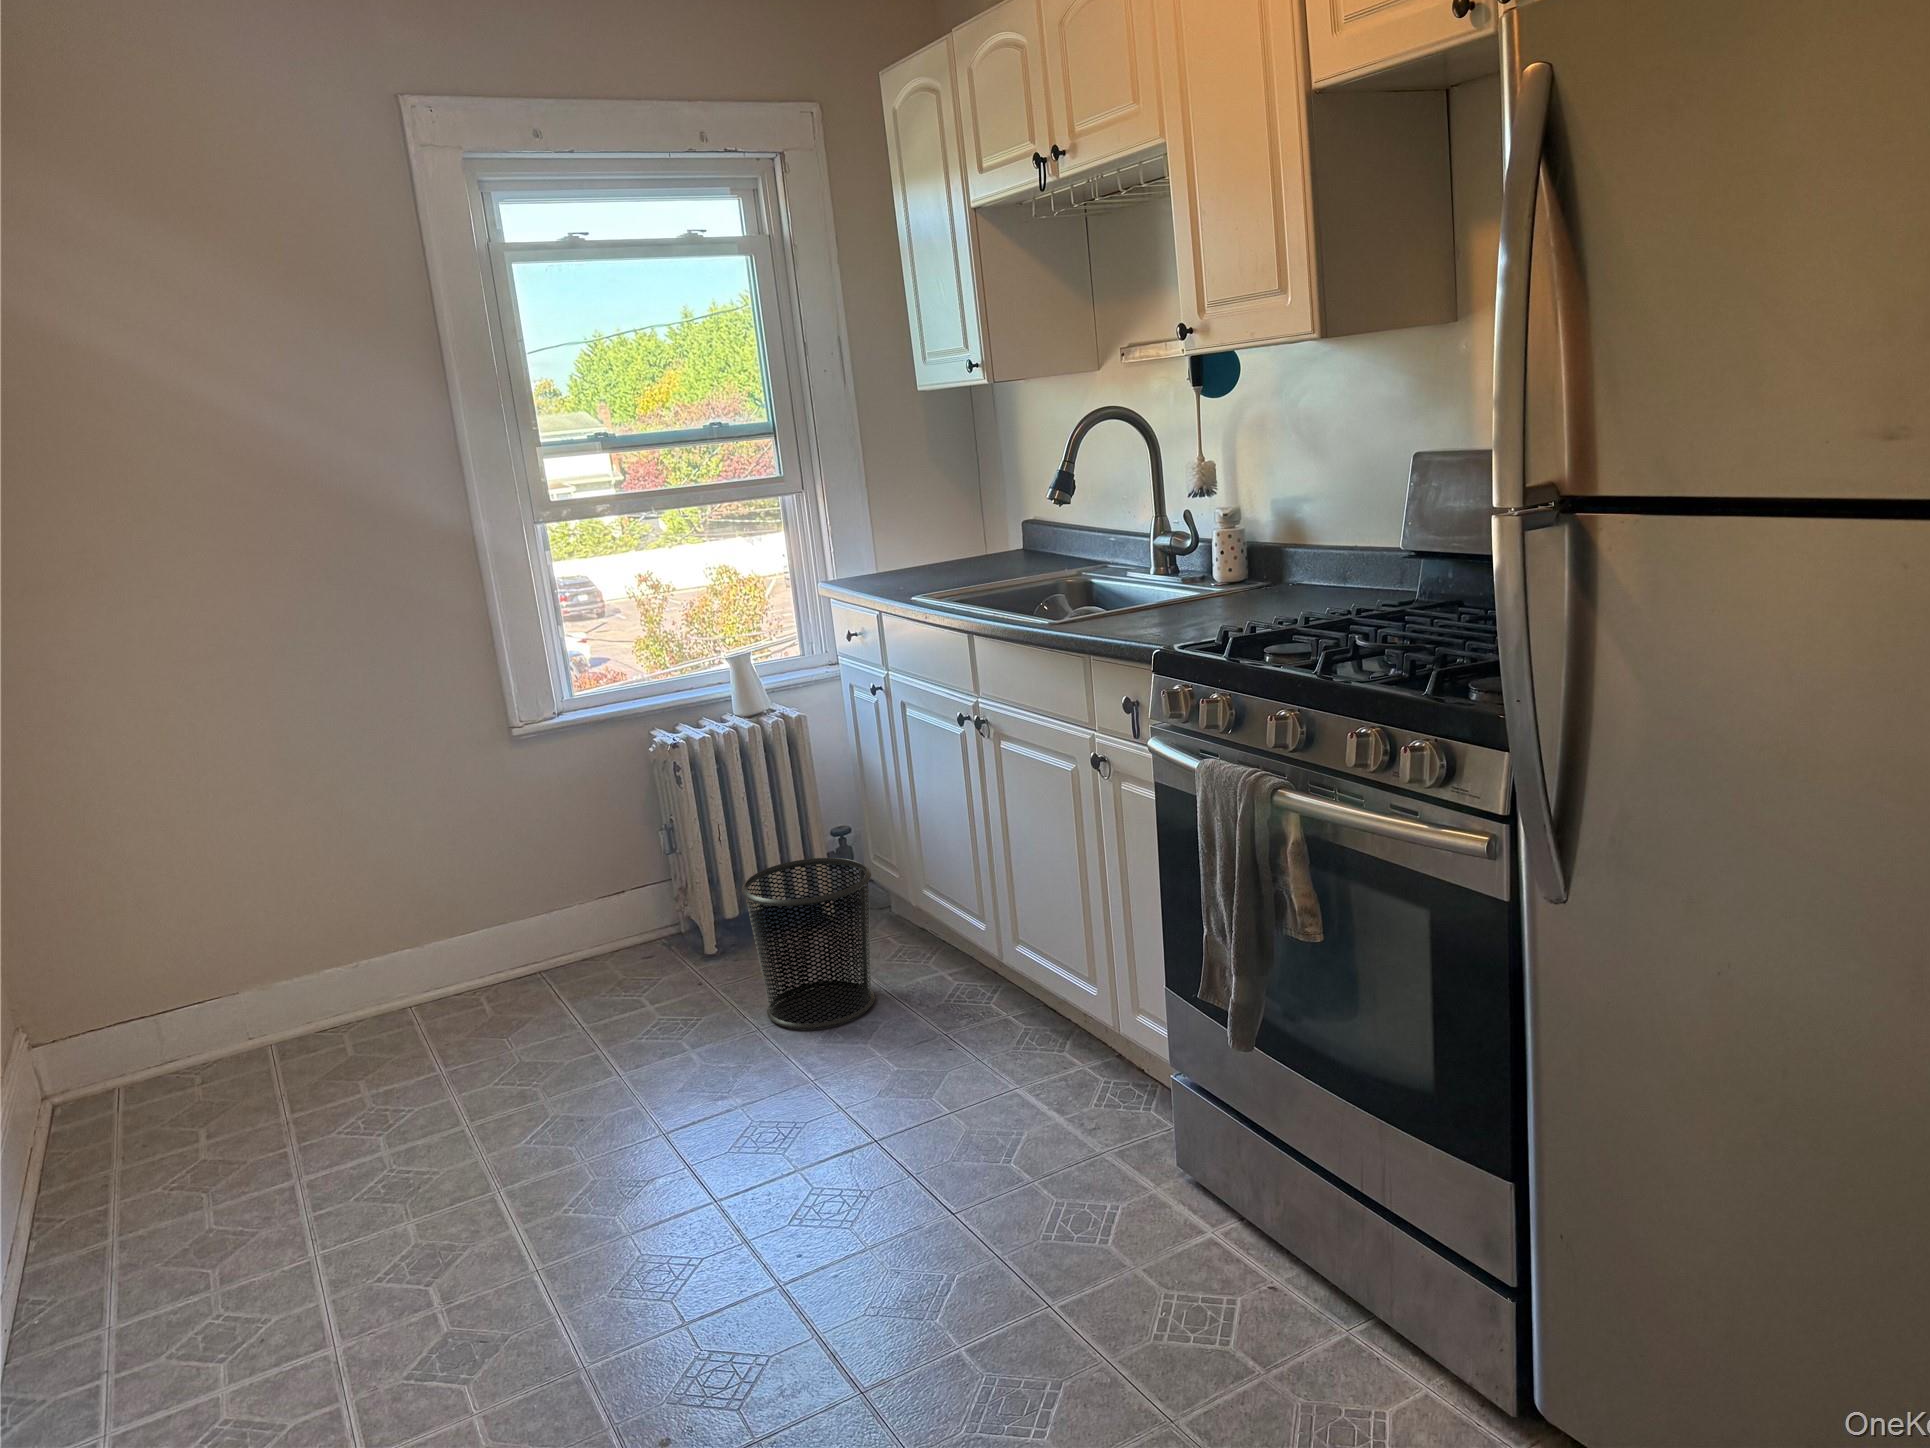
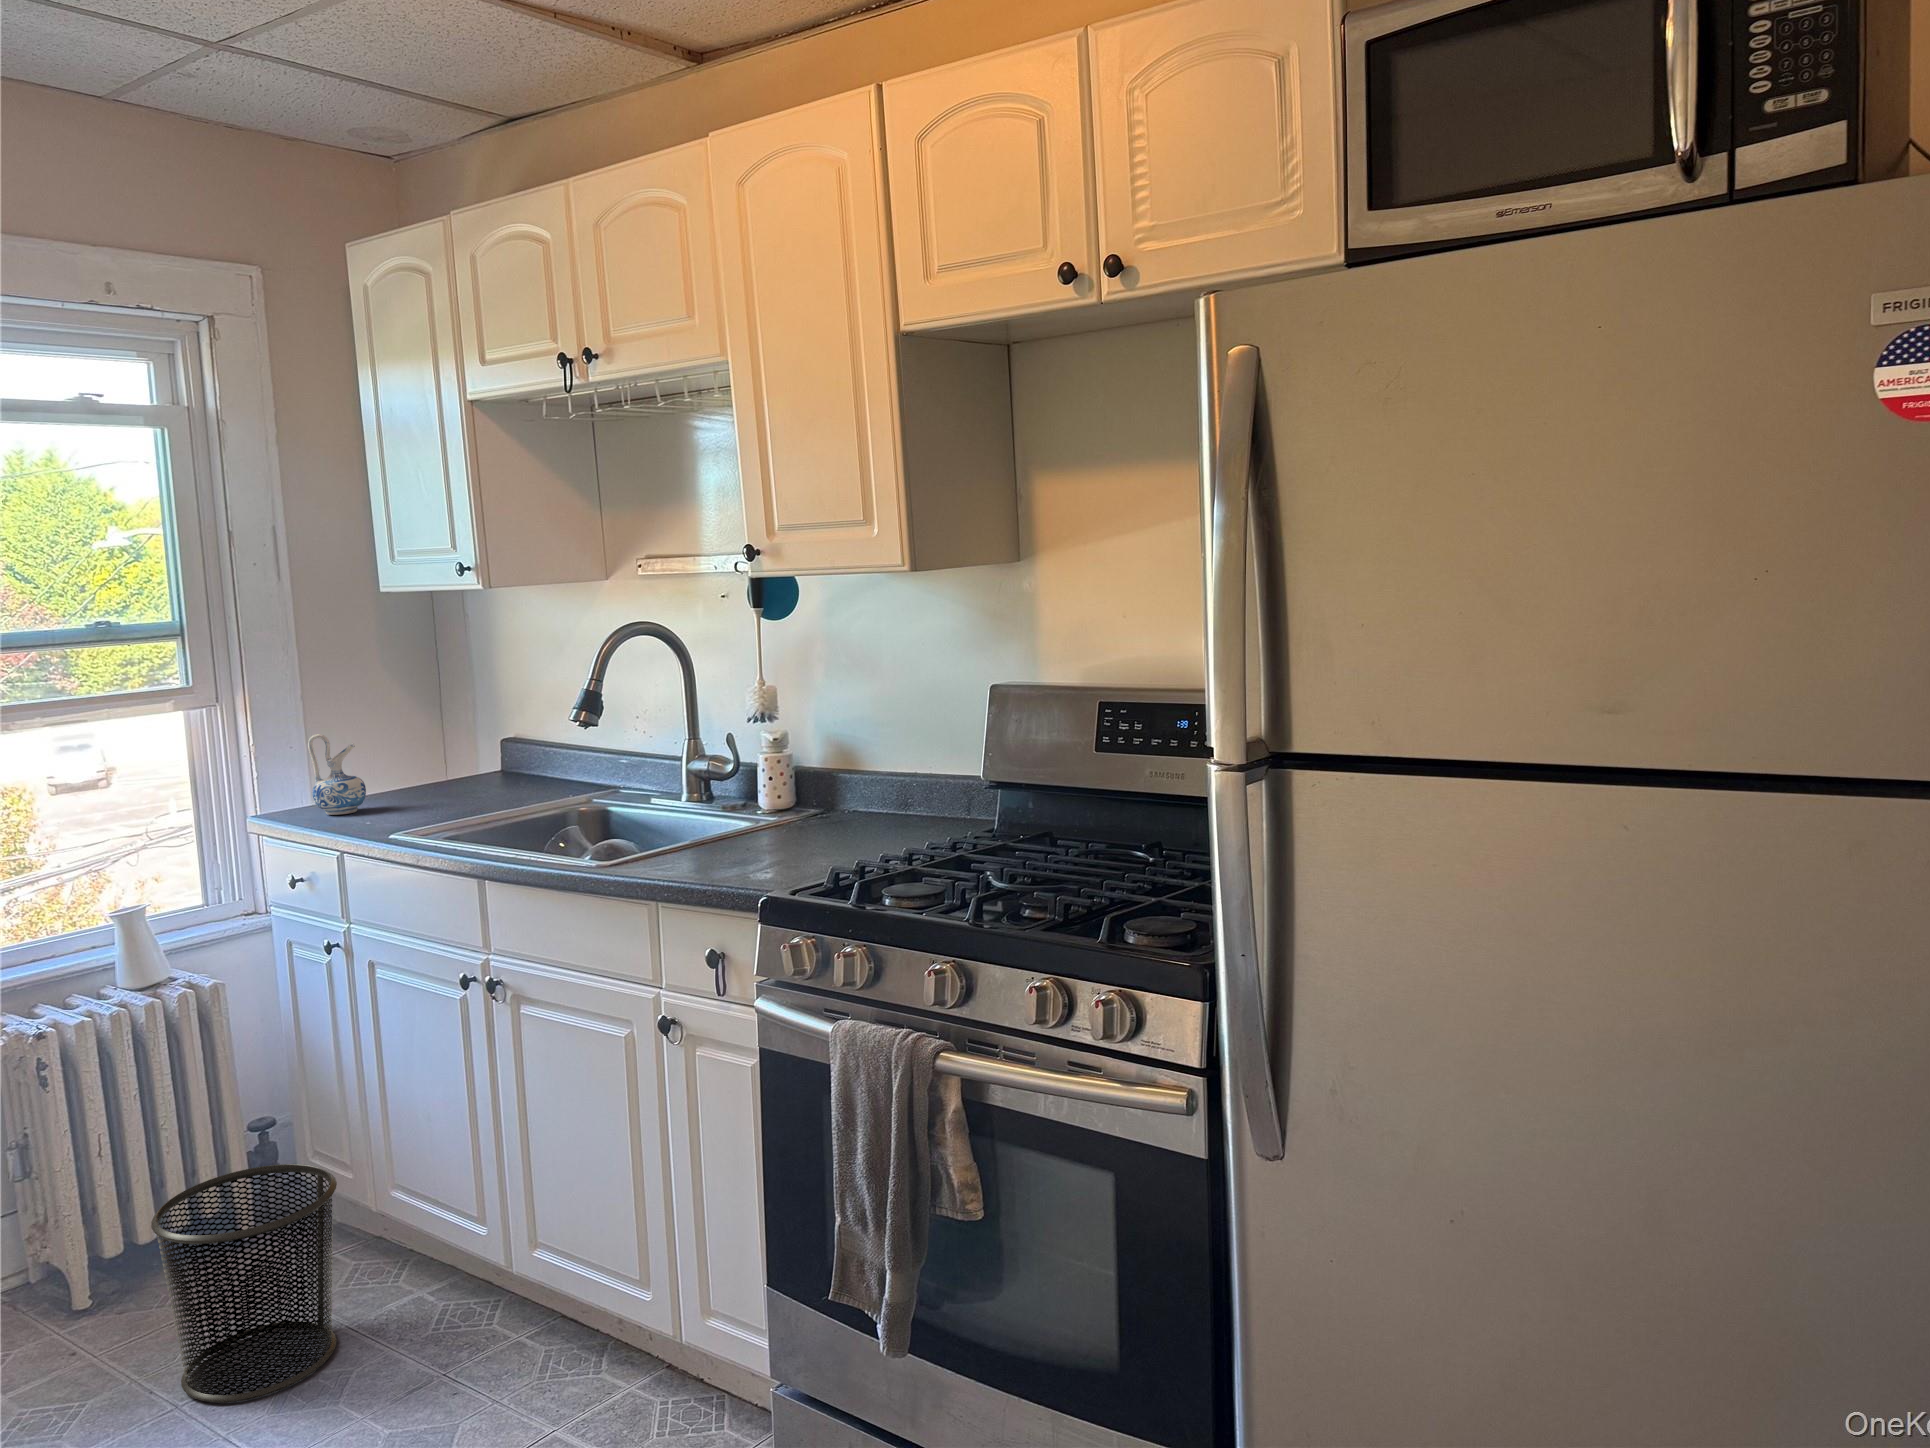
ceramic pitcher: none [859,512,905,581] -> present [308,734,366,815]

